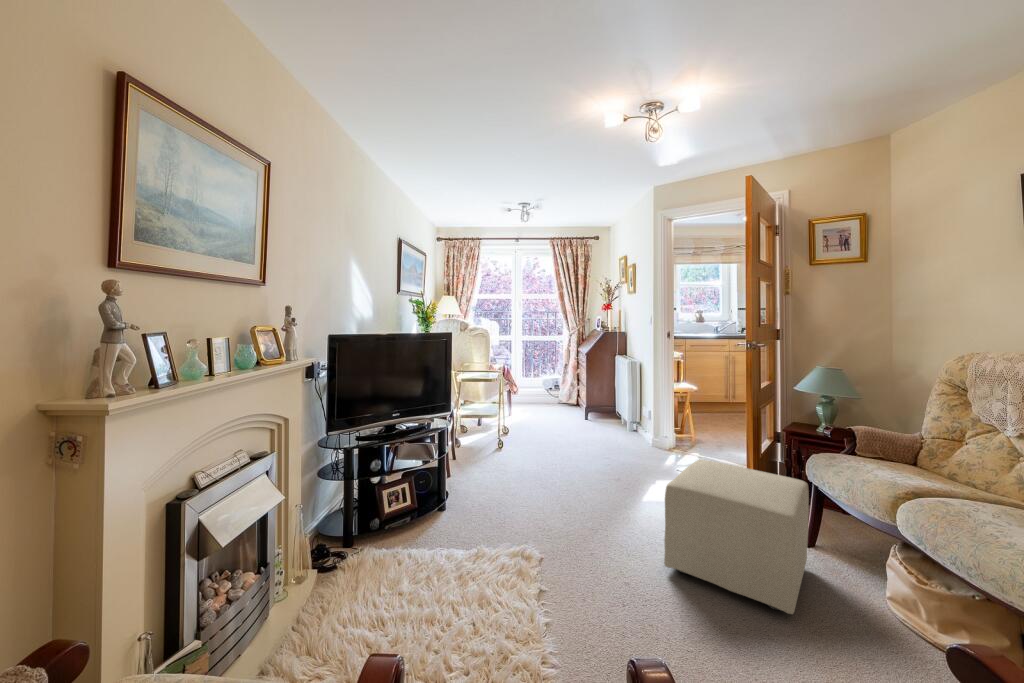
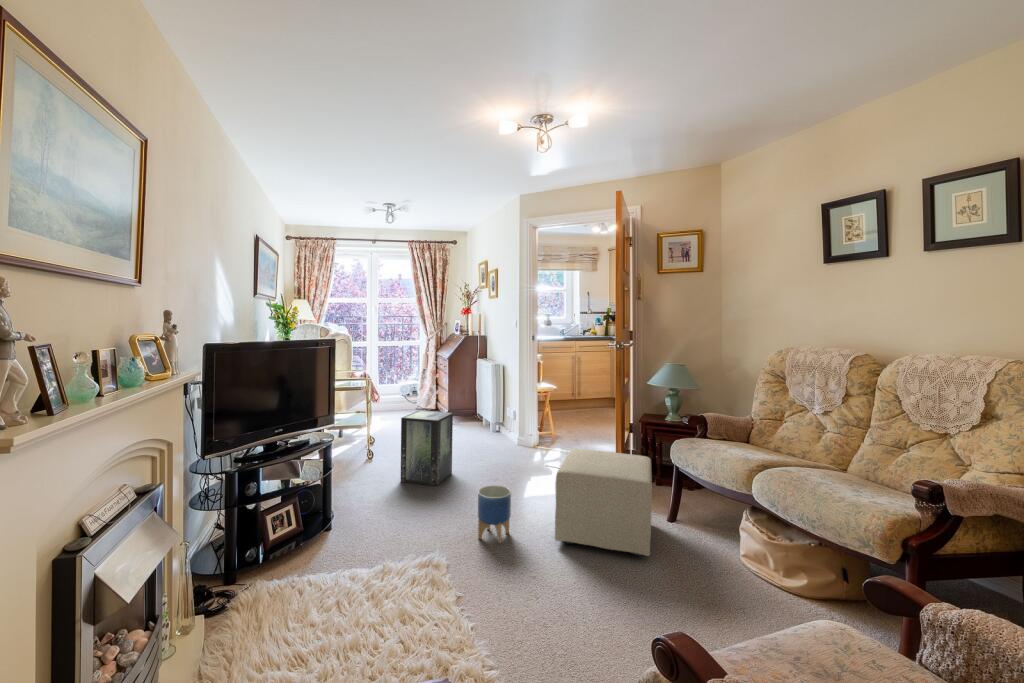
storage box: none [521,404,574,481] -> present [401,411,453,486]
planter: none [577,490,615,556] -> present [478,485,511,543]

